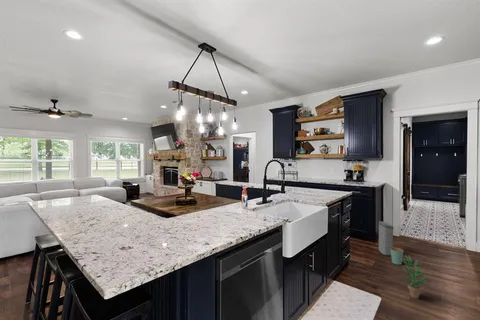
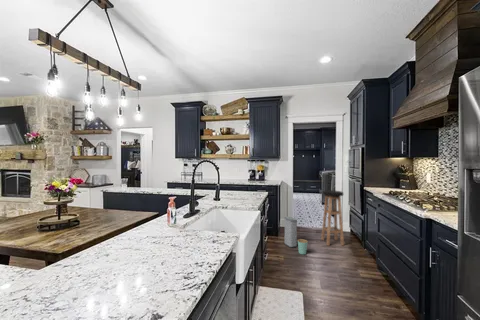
bar stool: none [433,197,466,267] -> present [321,190,344,245]
potted plant: present [403,256,426,298] -> none [319,247,340,286]

